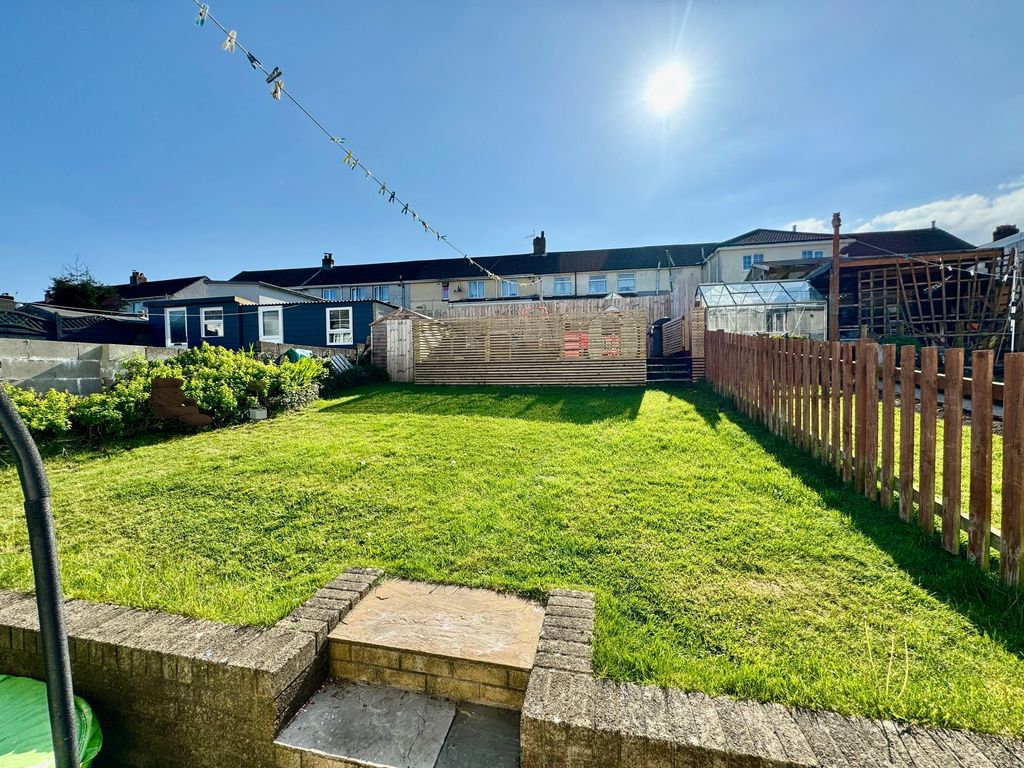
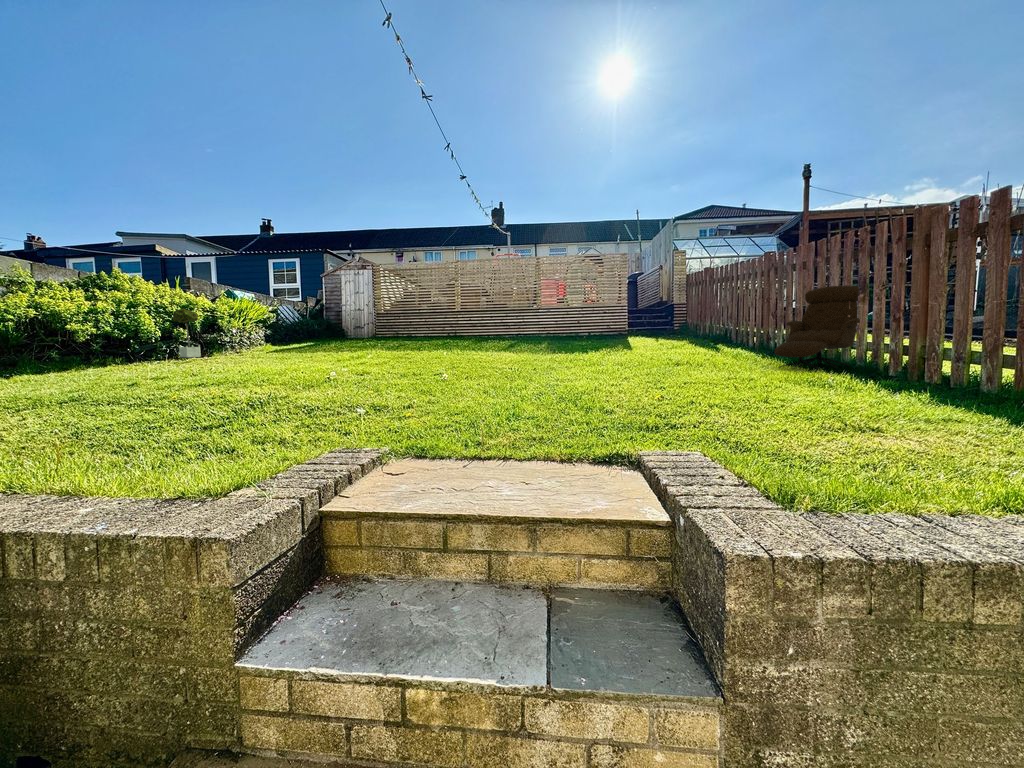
lounge chair: present [149,378,212,433] -> present [775,286,860,369]

